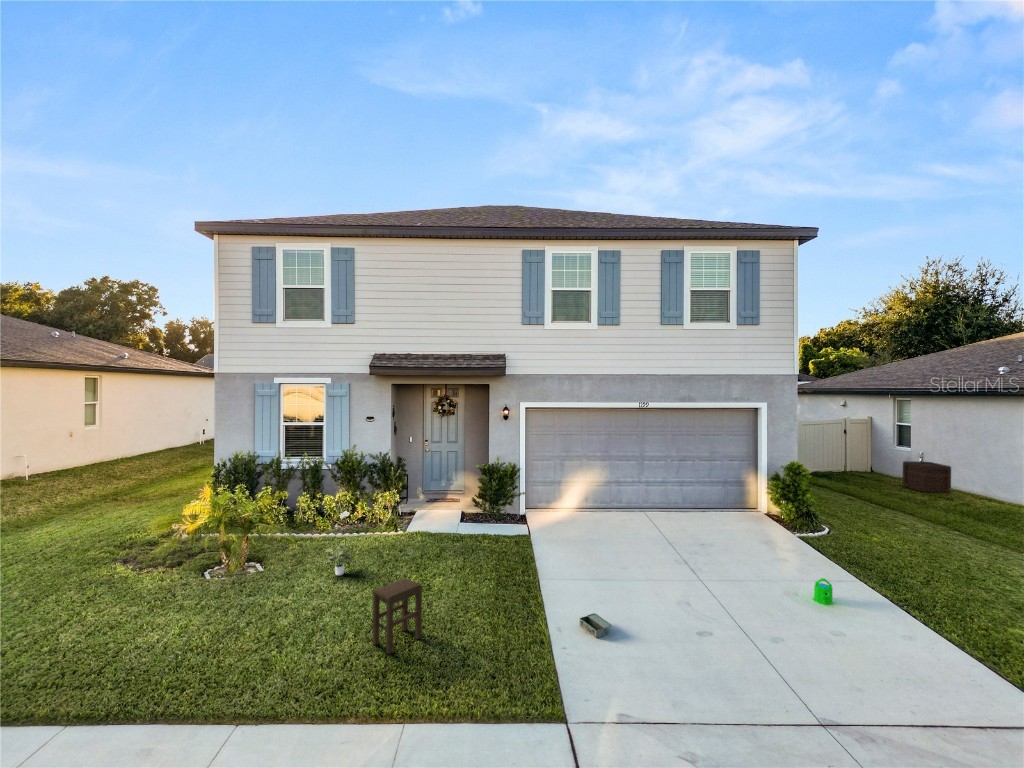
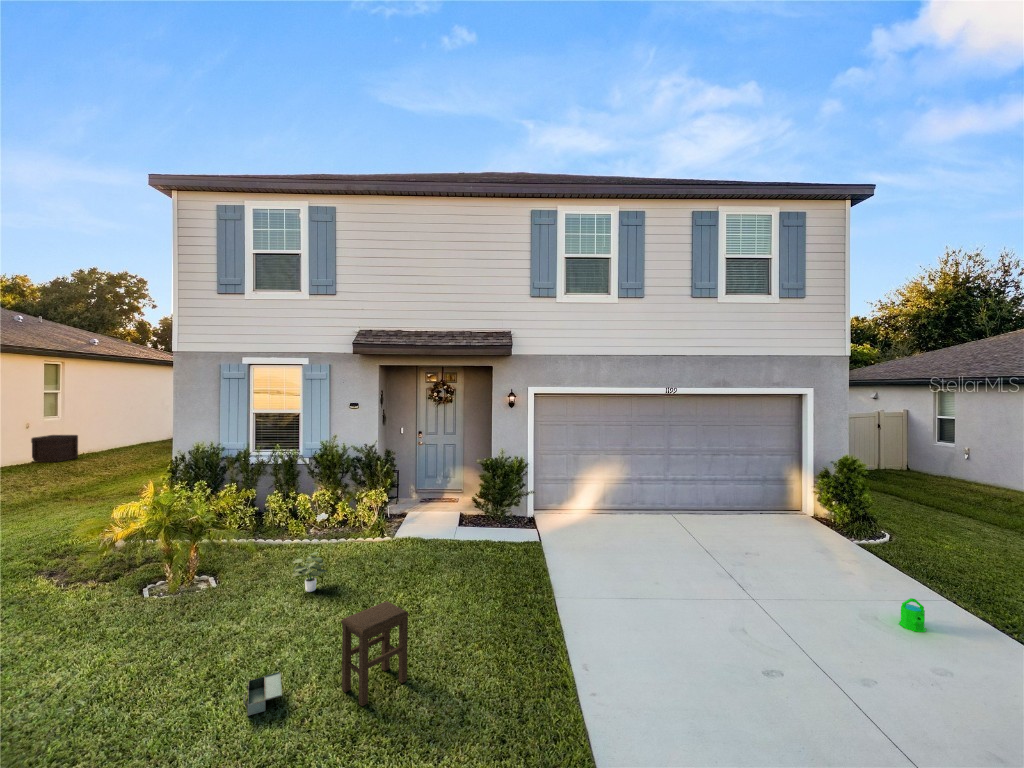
wooden crate: present [902,461,951,492] -> present [31,435,78,462]
toolbox: present [579,613,612,638] -> present [244,672,283,716]

